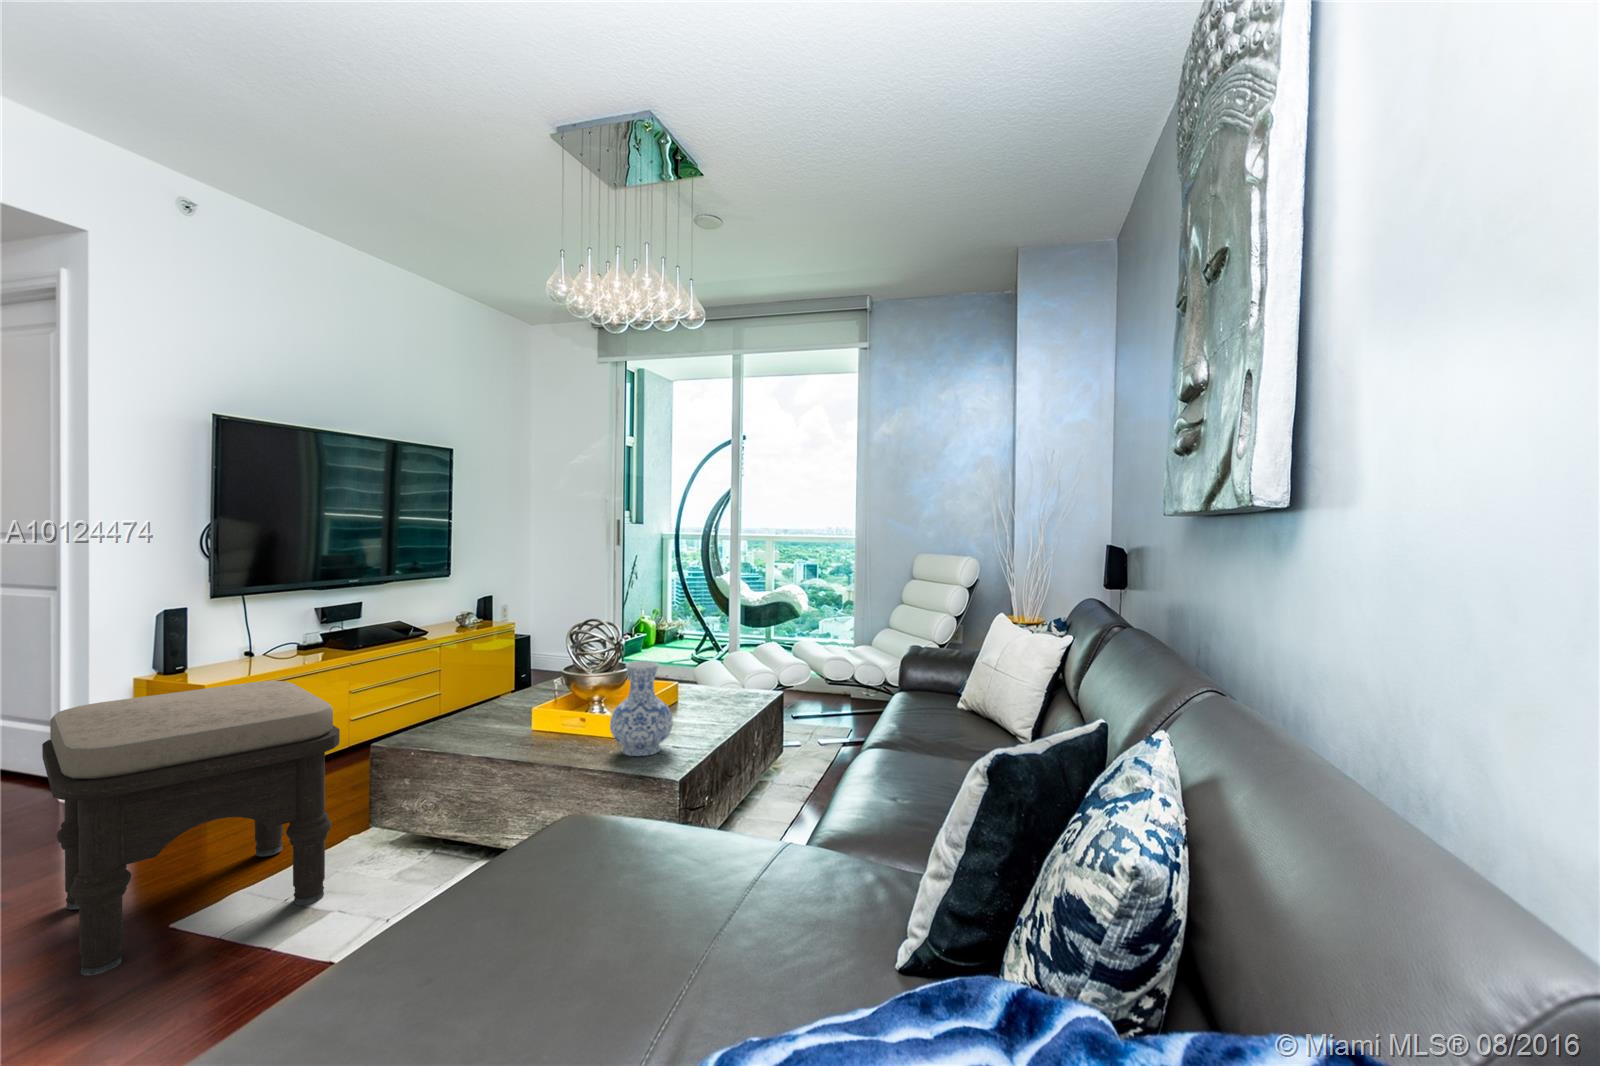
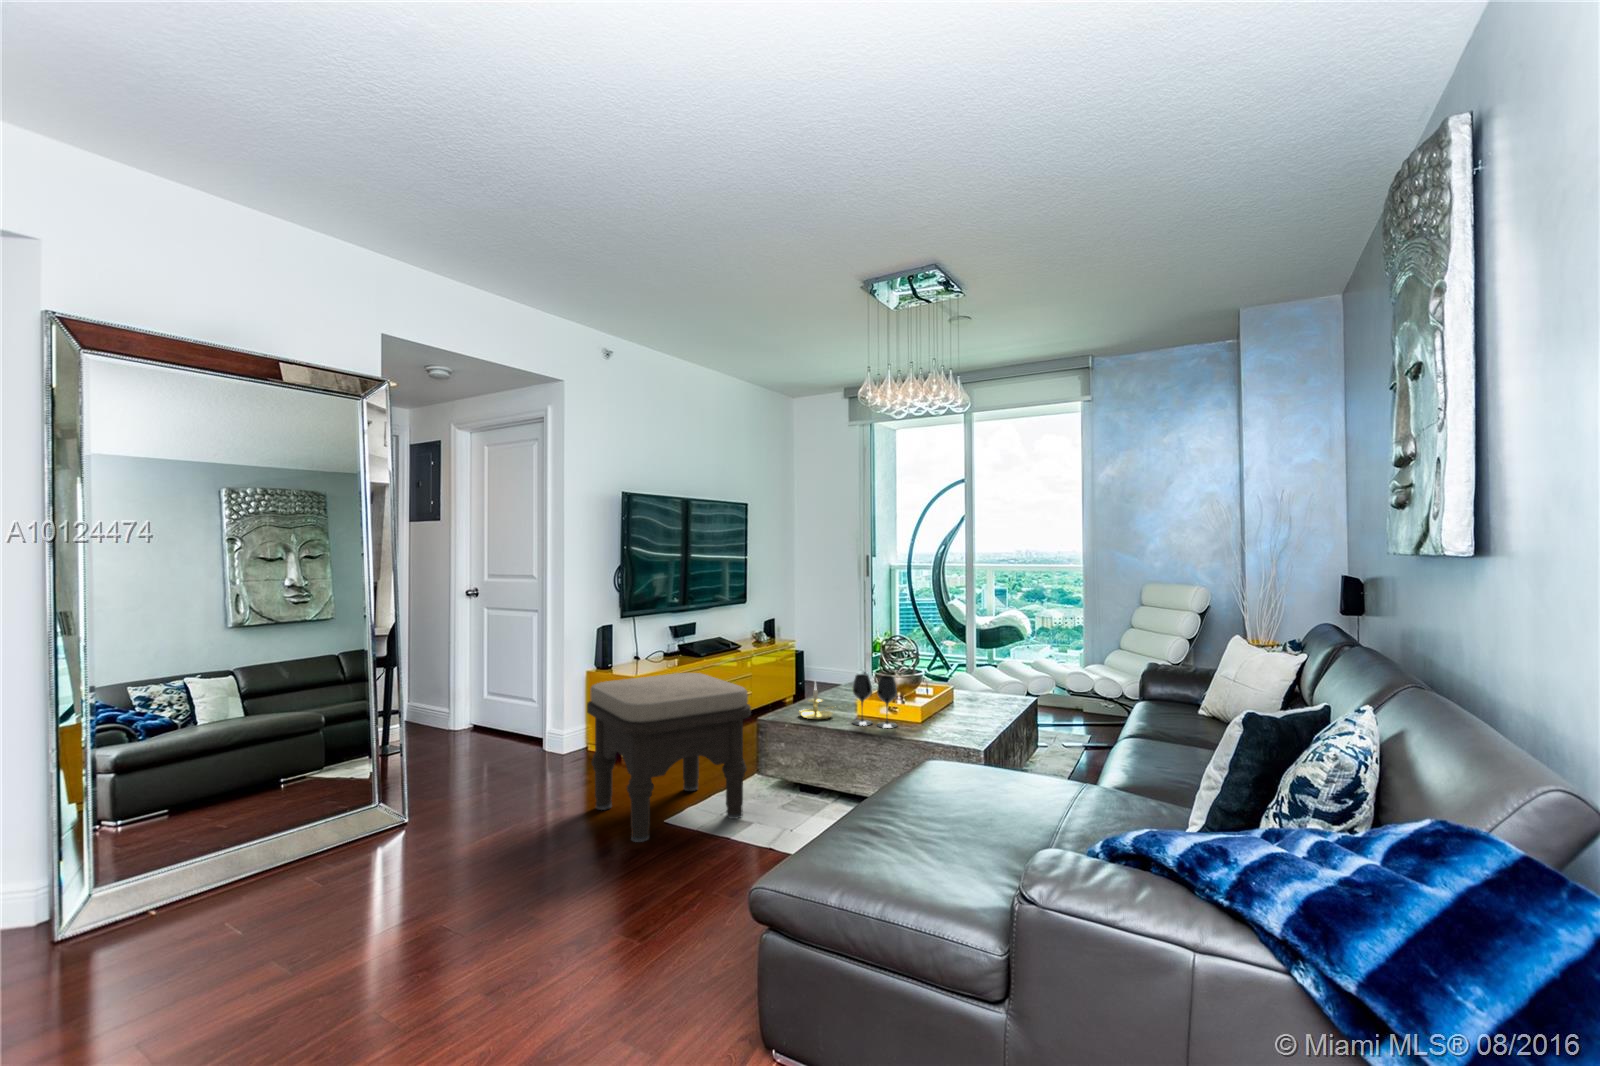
vase: present [610,661,673,756] -> none [925,665,971,734]
wine glass: none [511,676,575,751] -> present [853,674,897,728]
candle holder: none [438,686,495,742] -> present [799,688,833,720]

